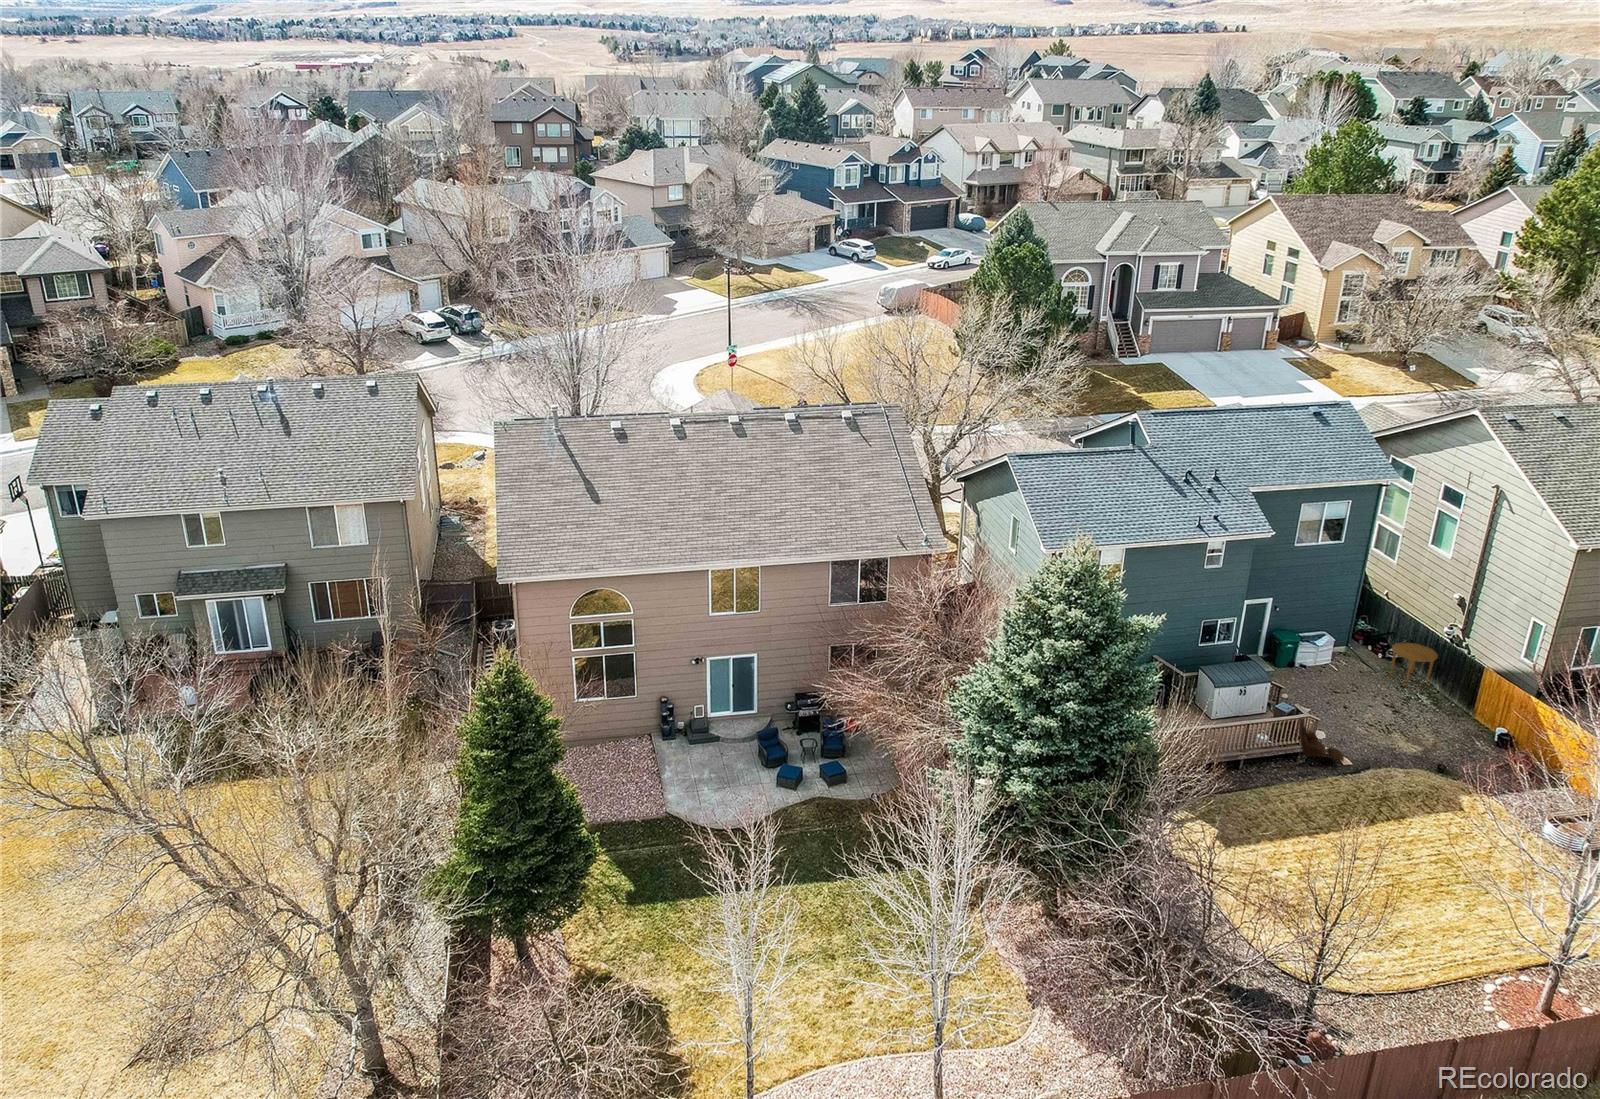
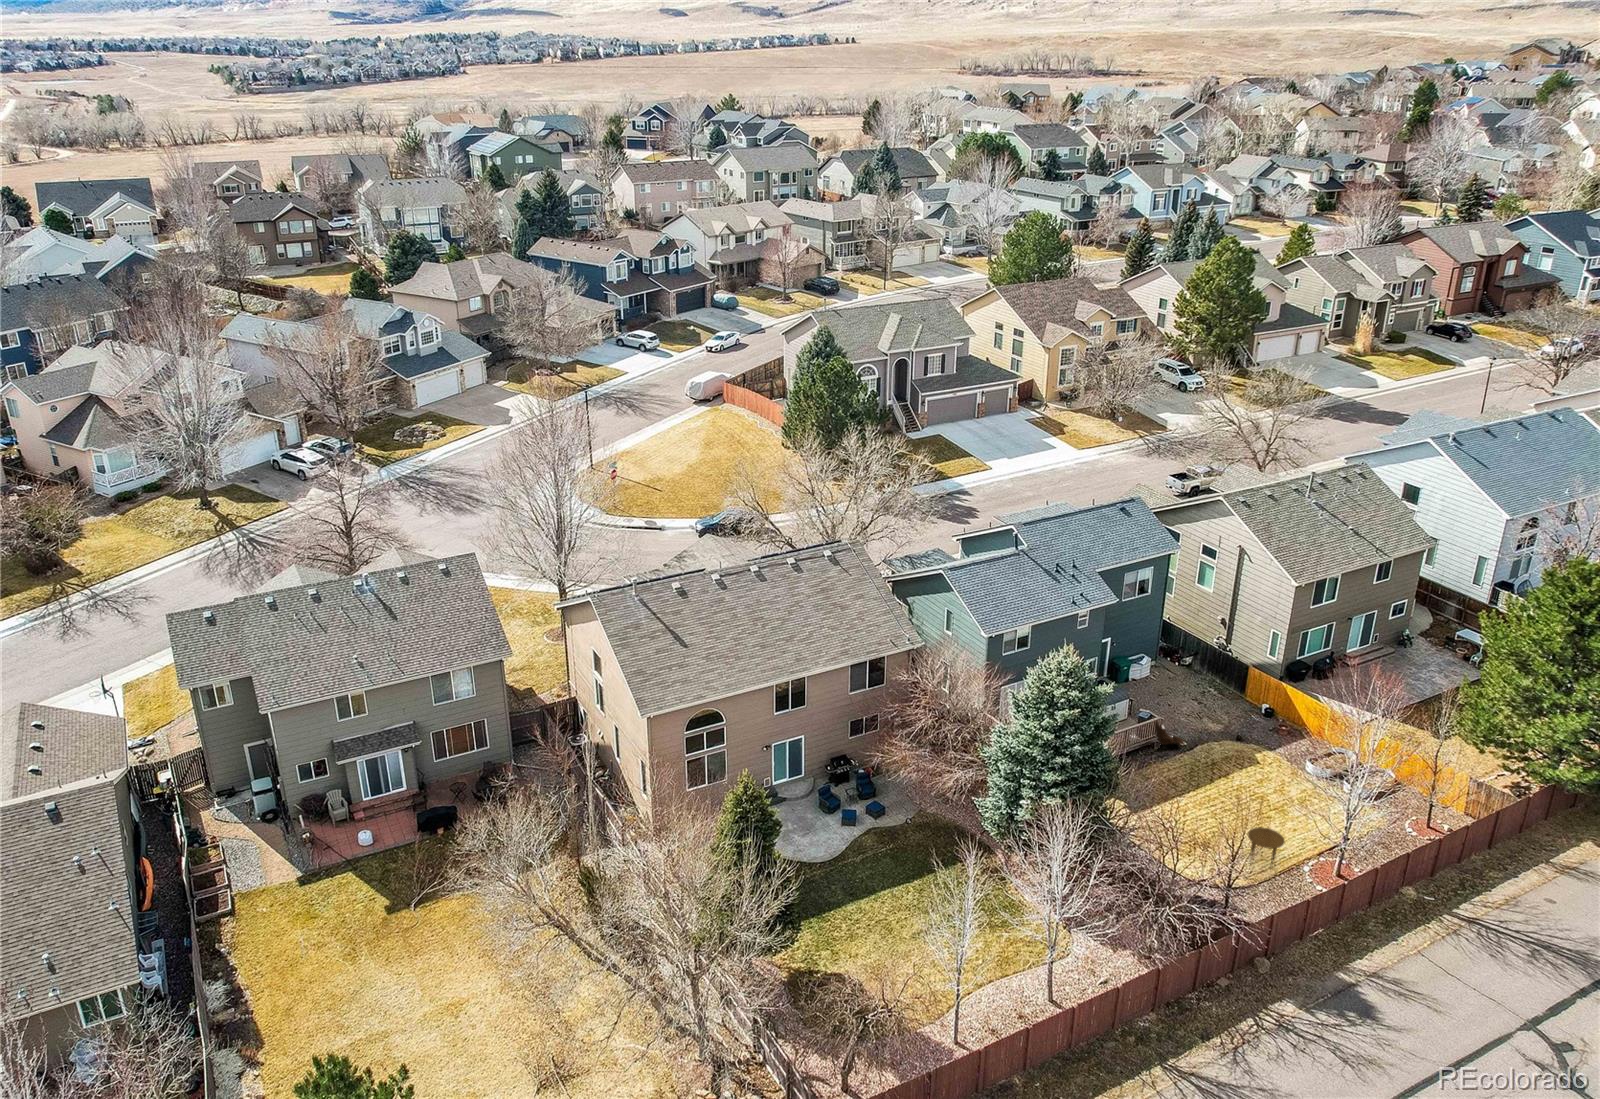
dining table: present [1390,642,1438,686] -> present [1248,827,1285,867]

